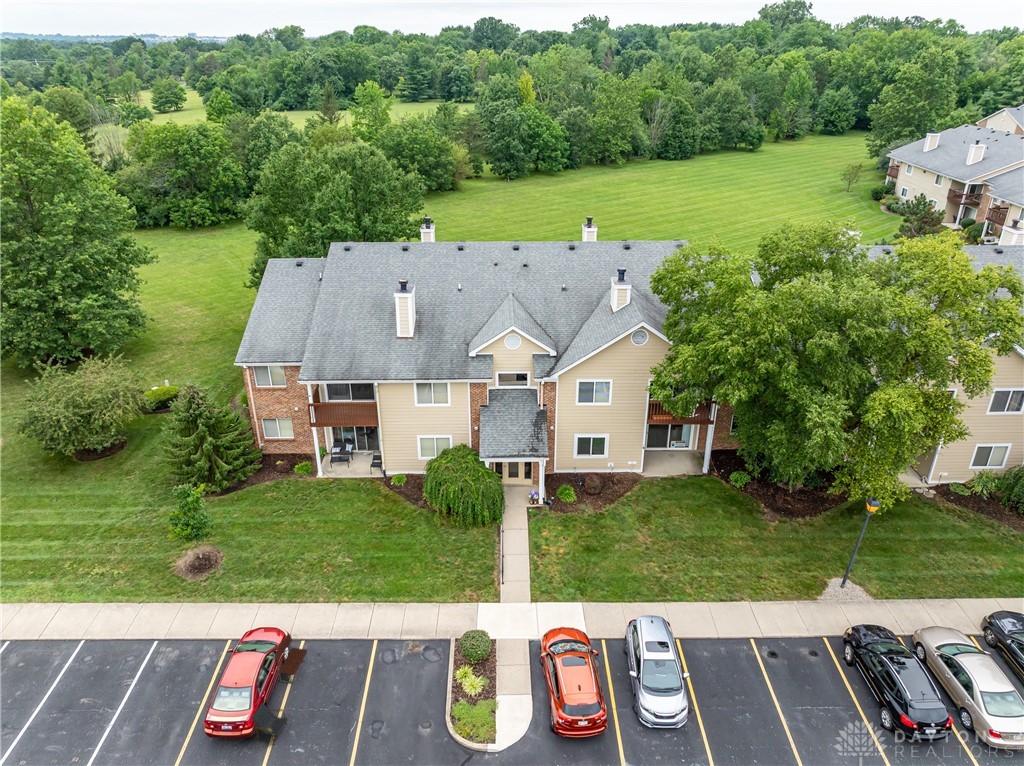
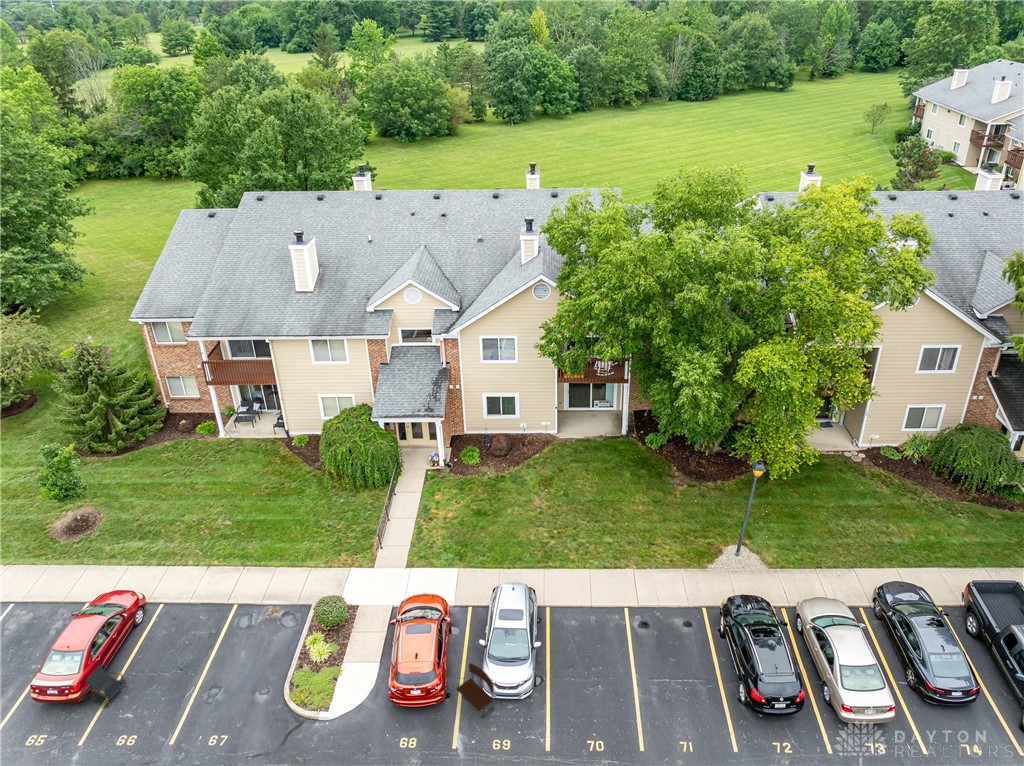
bench: present [275,634,307,683] -> present [457,663,494,718]

